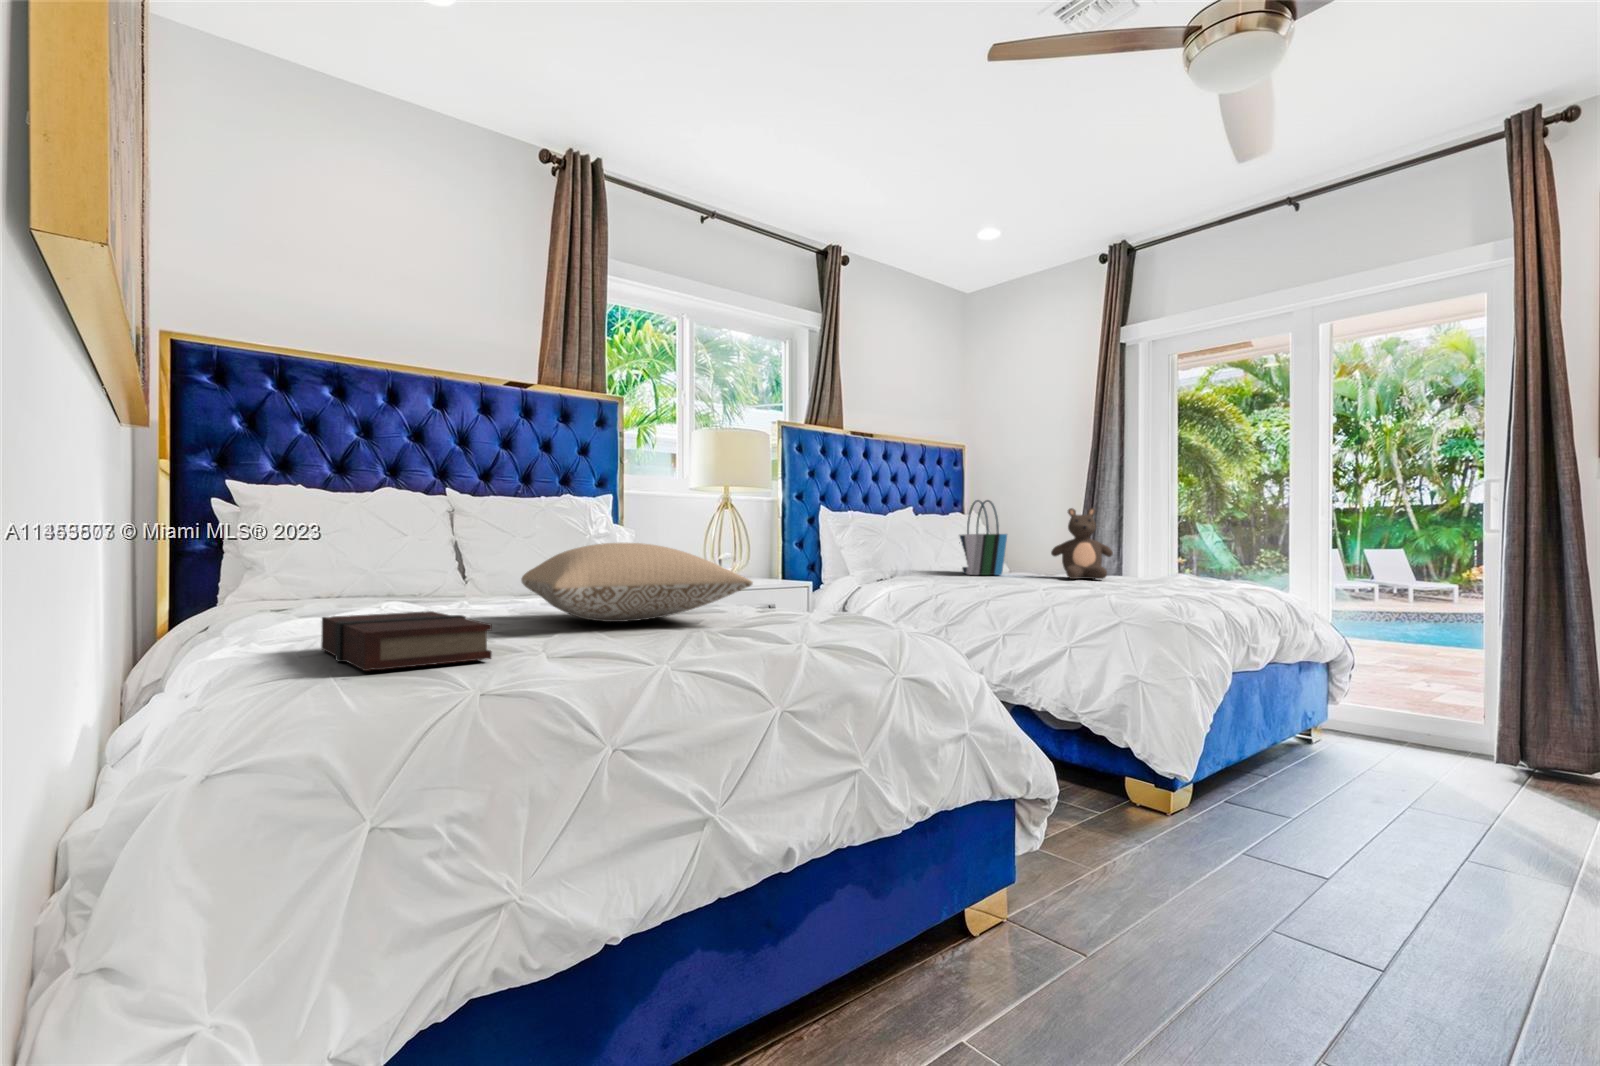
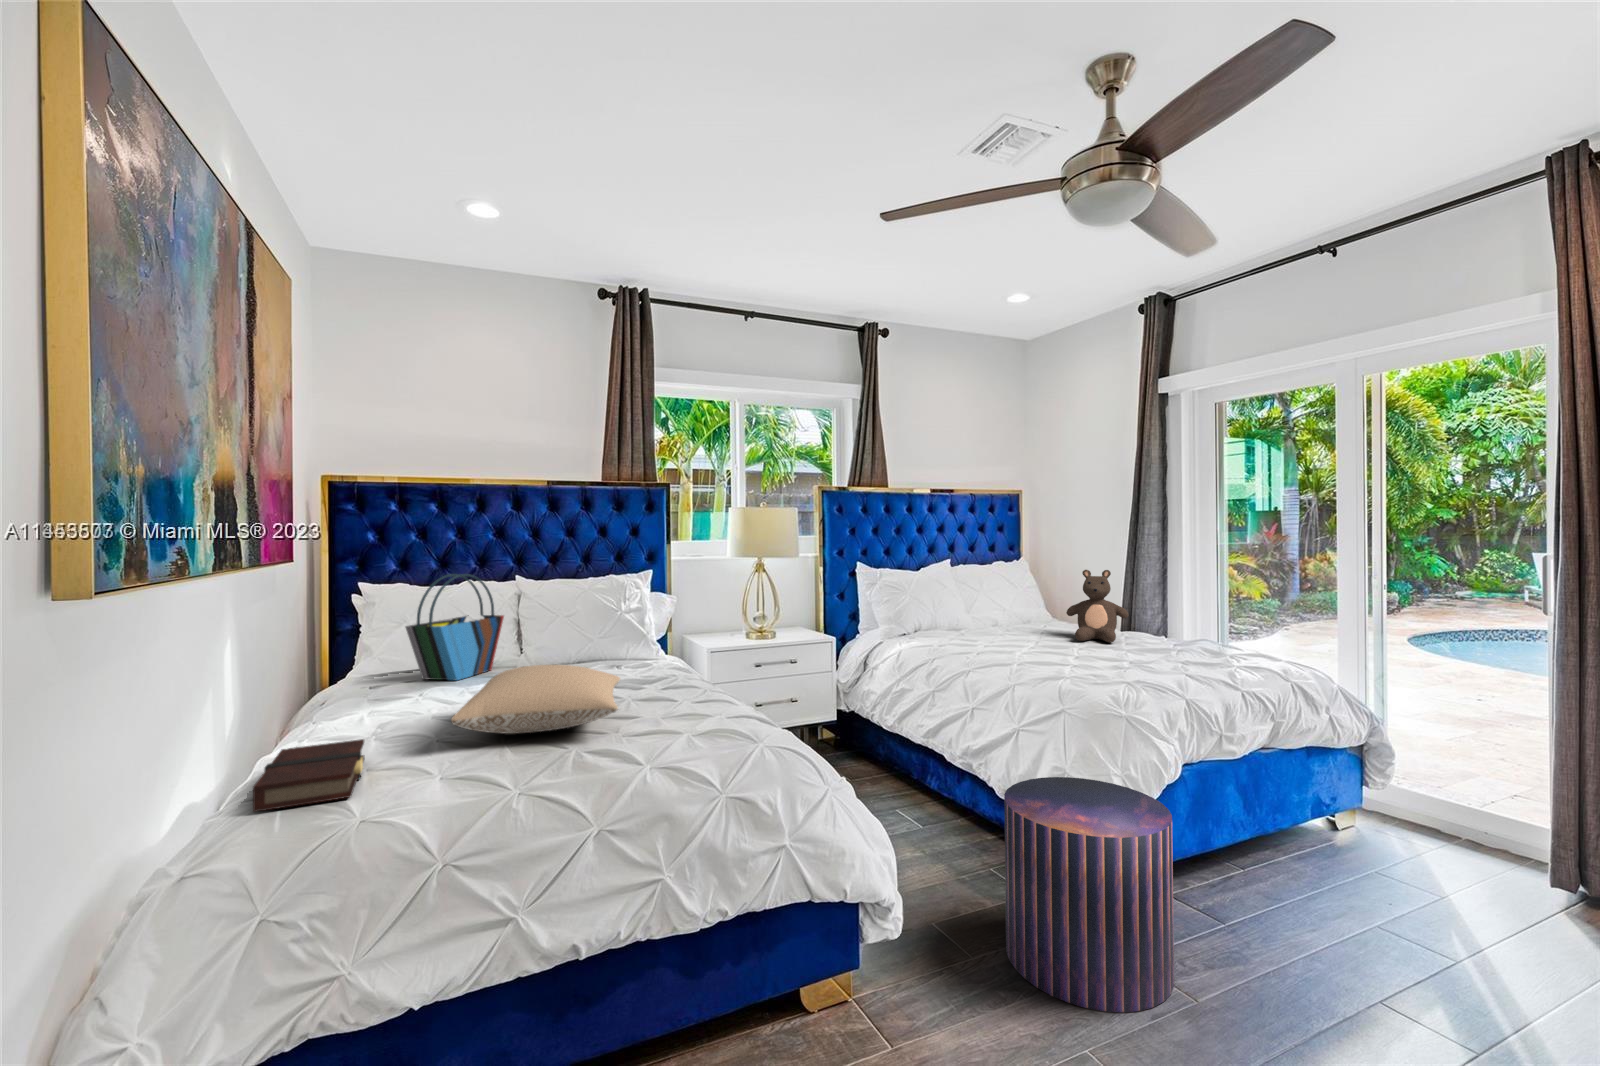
tote bag: present [960,500,1007,575] -> present [406,574,504,680]
pouf: none [1114,681,1299,896] -> present [1004,777,1174,1012]

